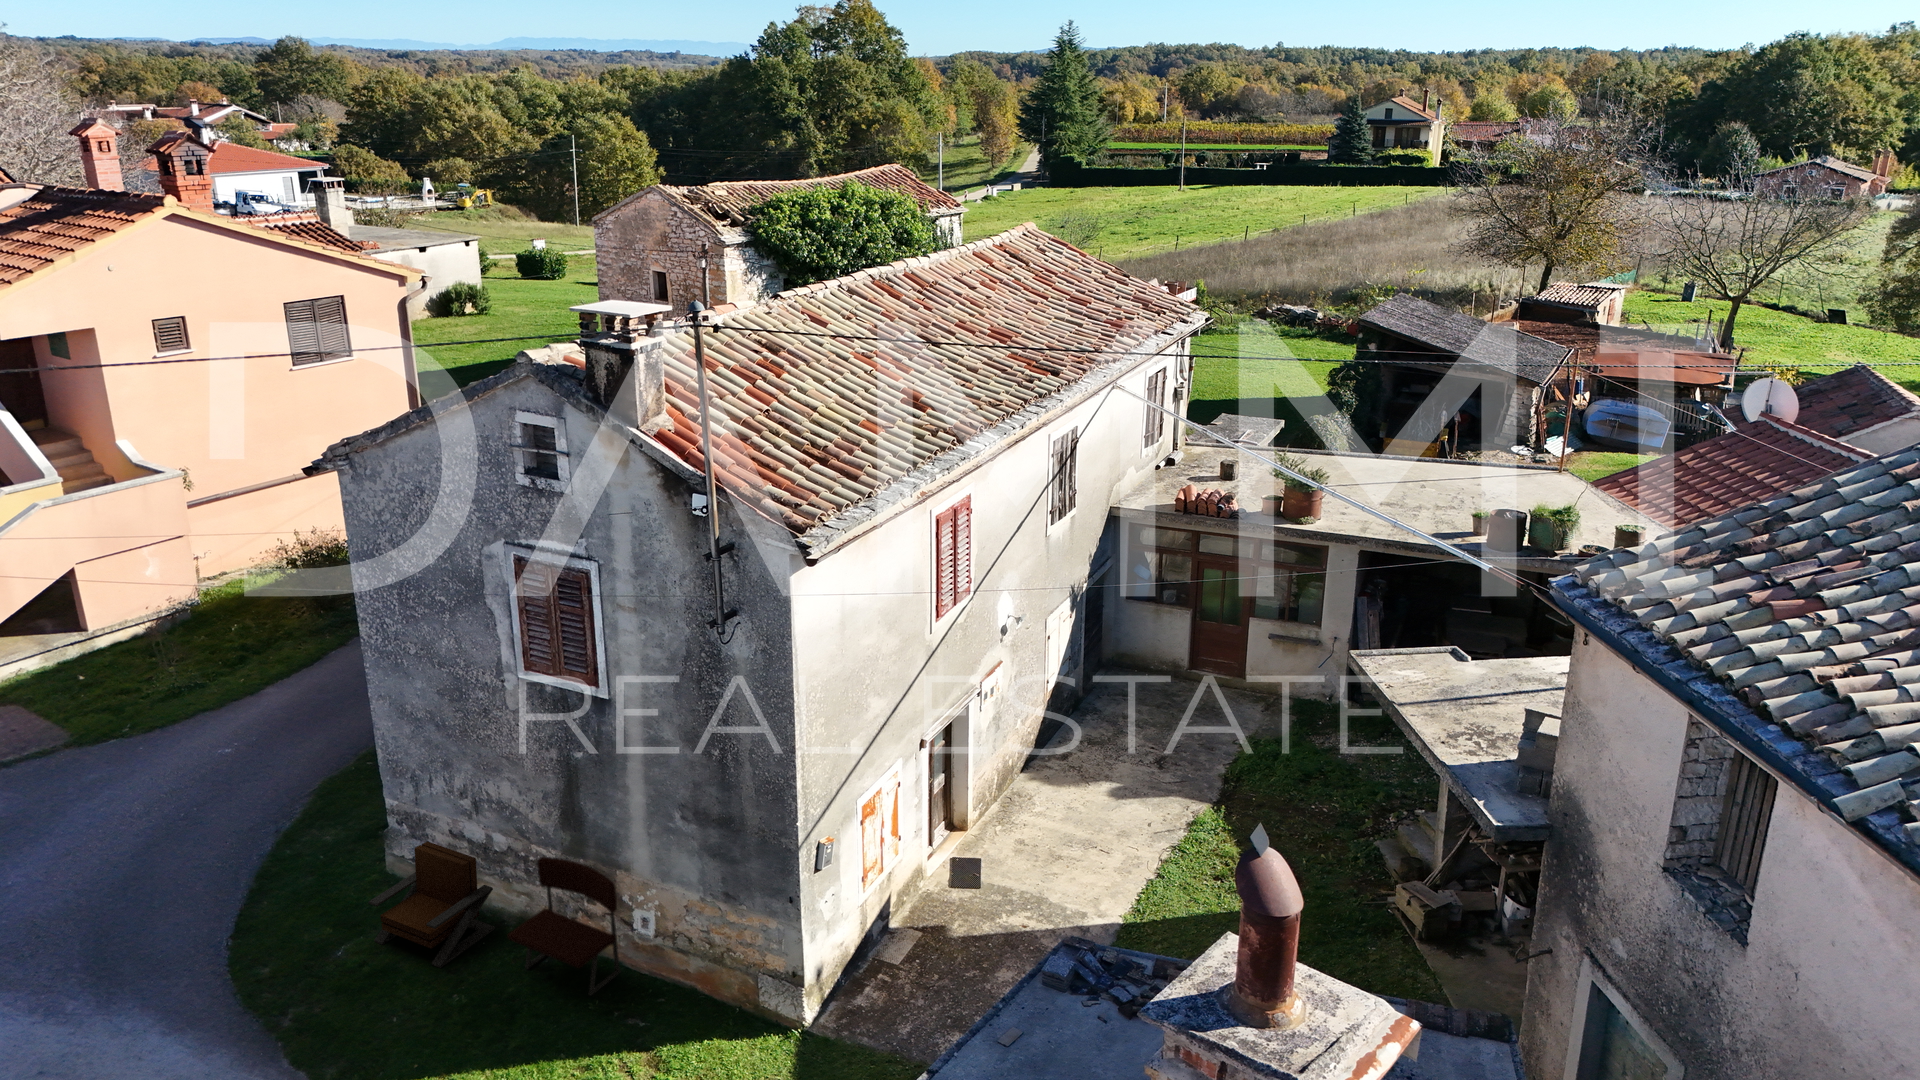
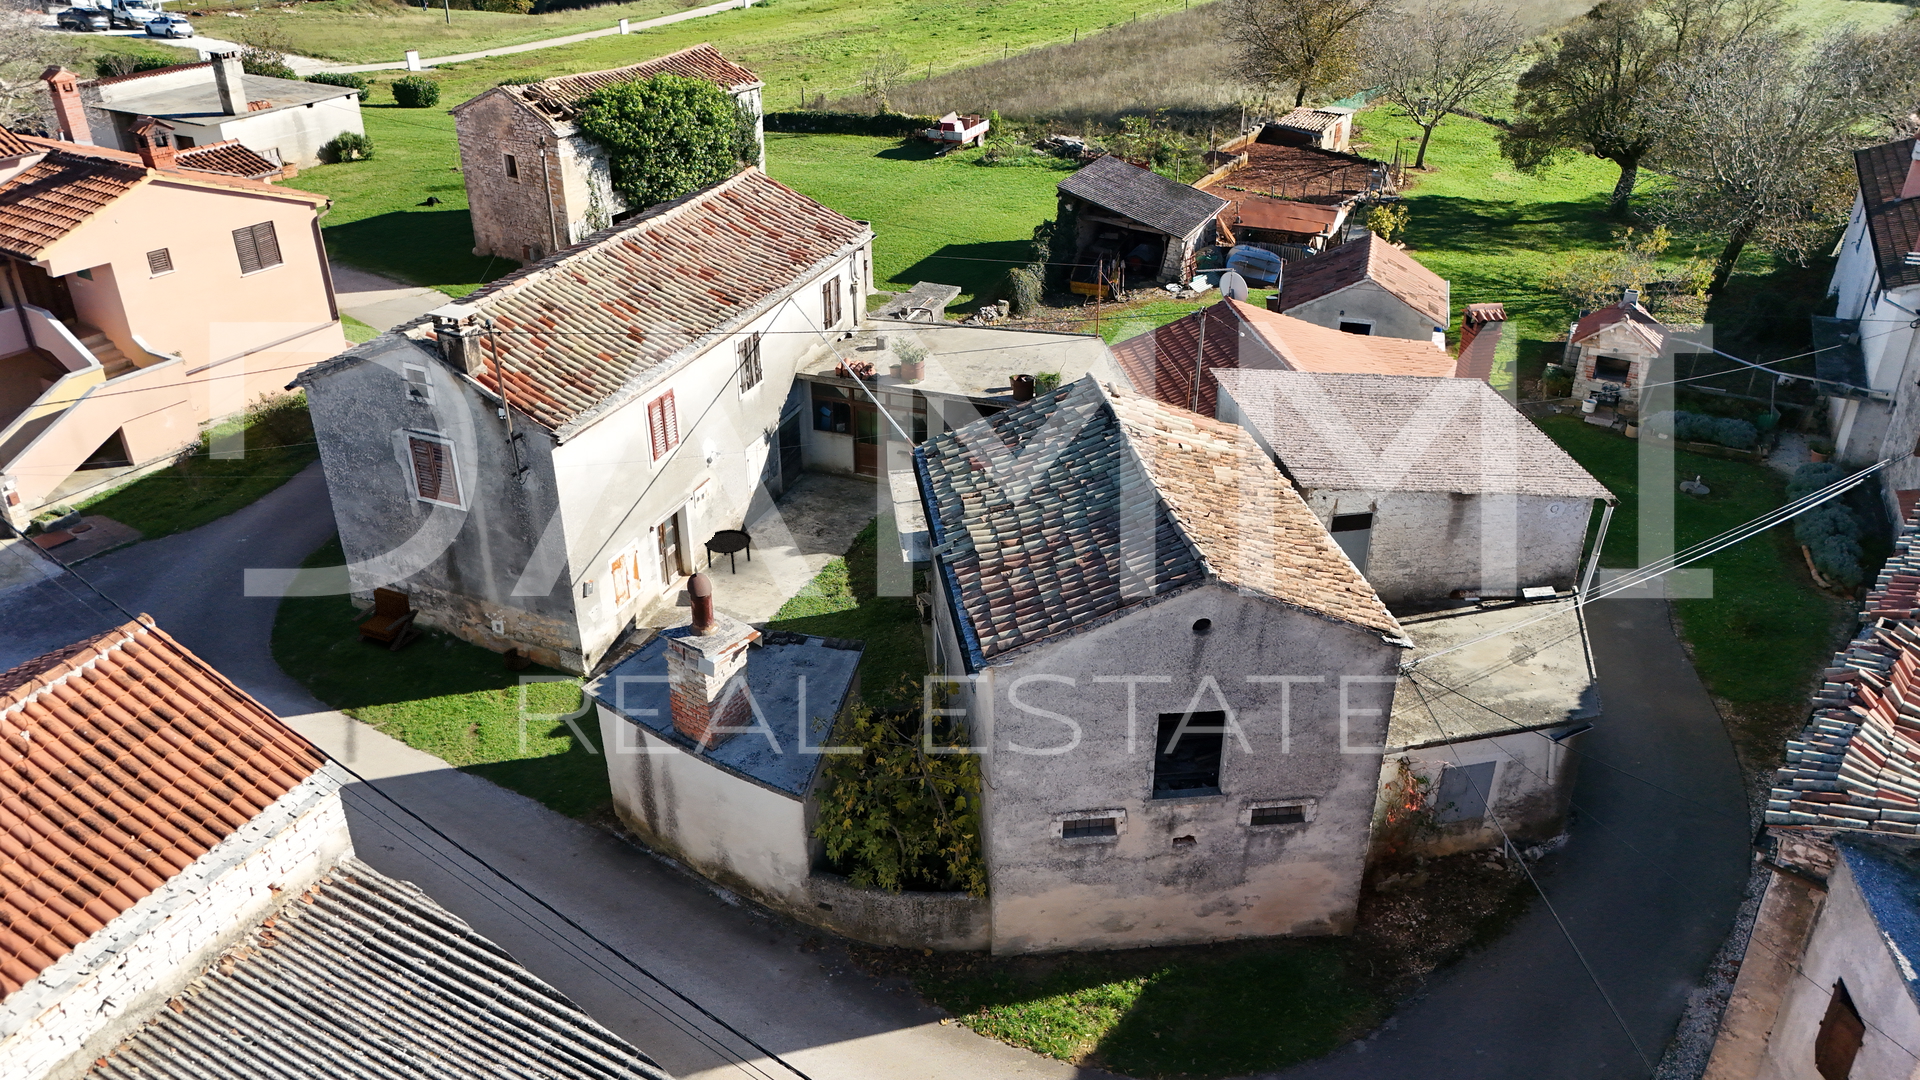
round table: none [990,758,1072,838] -> present [704,530,751,574]
bench: present [507,857,621,996] -> none [429,592,492,661]
basket: none [643,970,695,1021] -> present [503,647,531,670]

